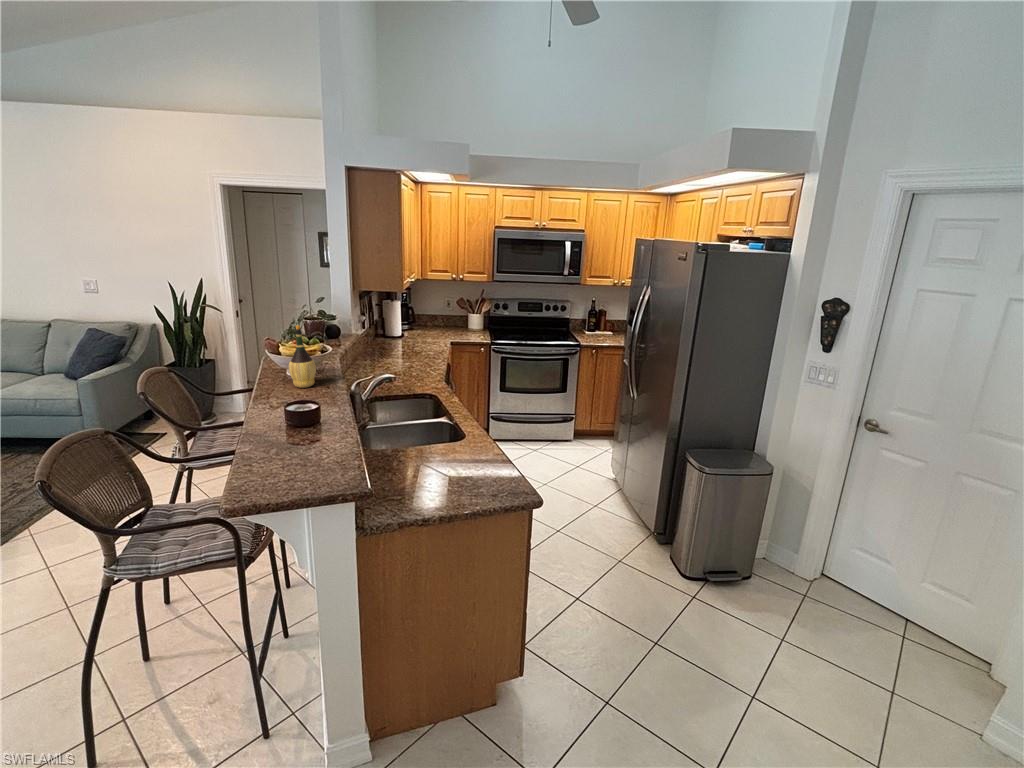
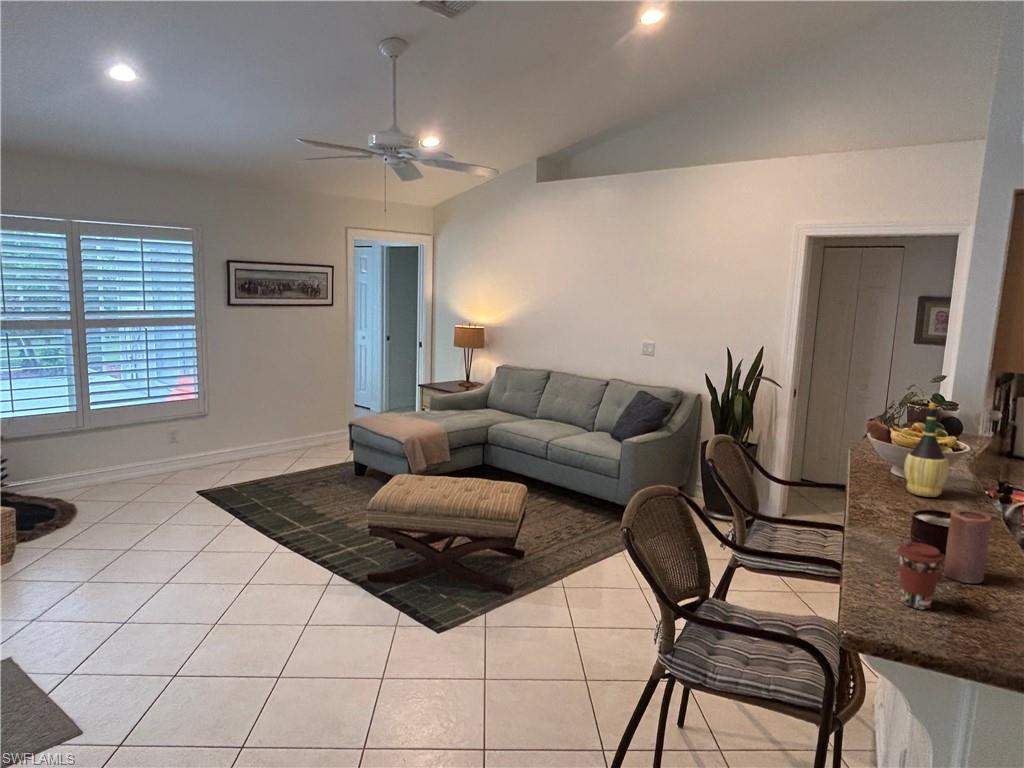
candle: none [295,399,321,445] -> present [944,509,991,583]
coffee cup: none [255,432,284,474] -> present [897,542,945,609]

